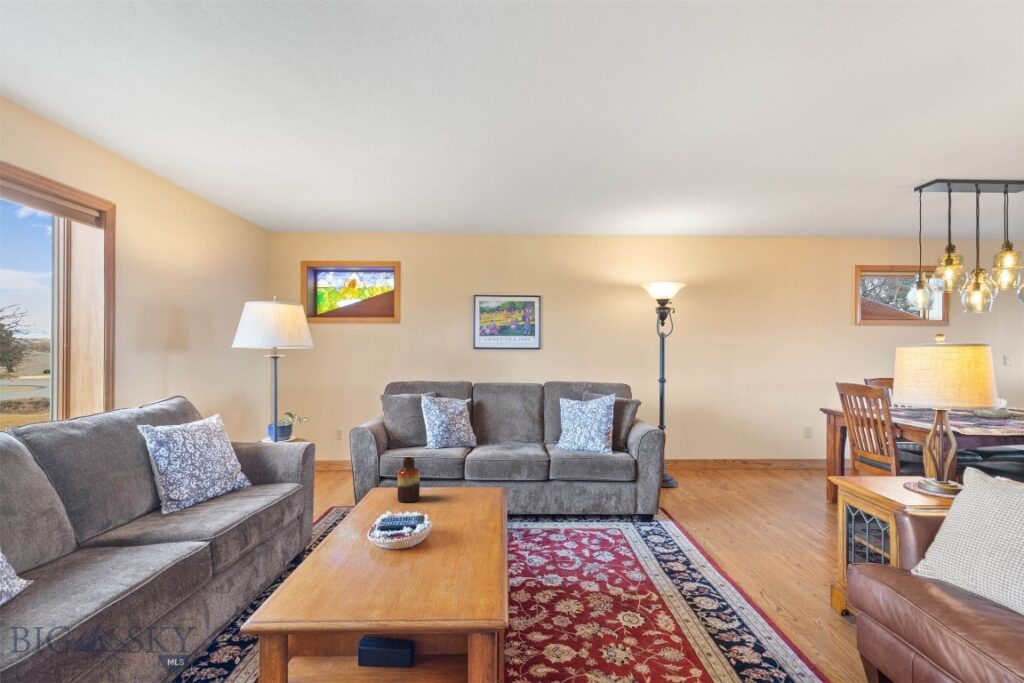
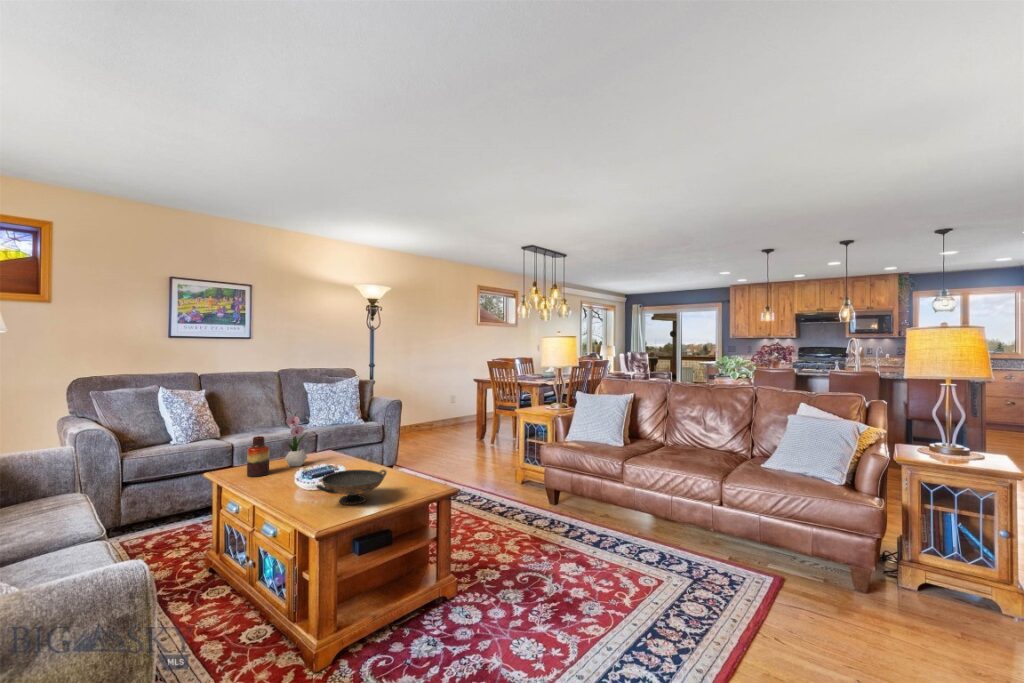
flower arrangement: none [440,428,471,499] -> present [285,407,307,467]
decorative bowl: none [321,530,431,591] -> present [317,470,386,505]

